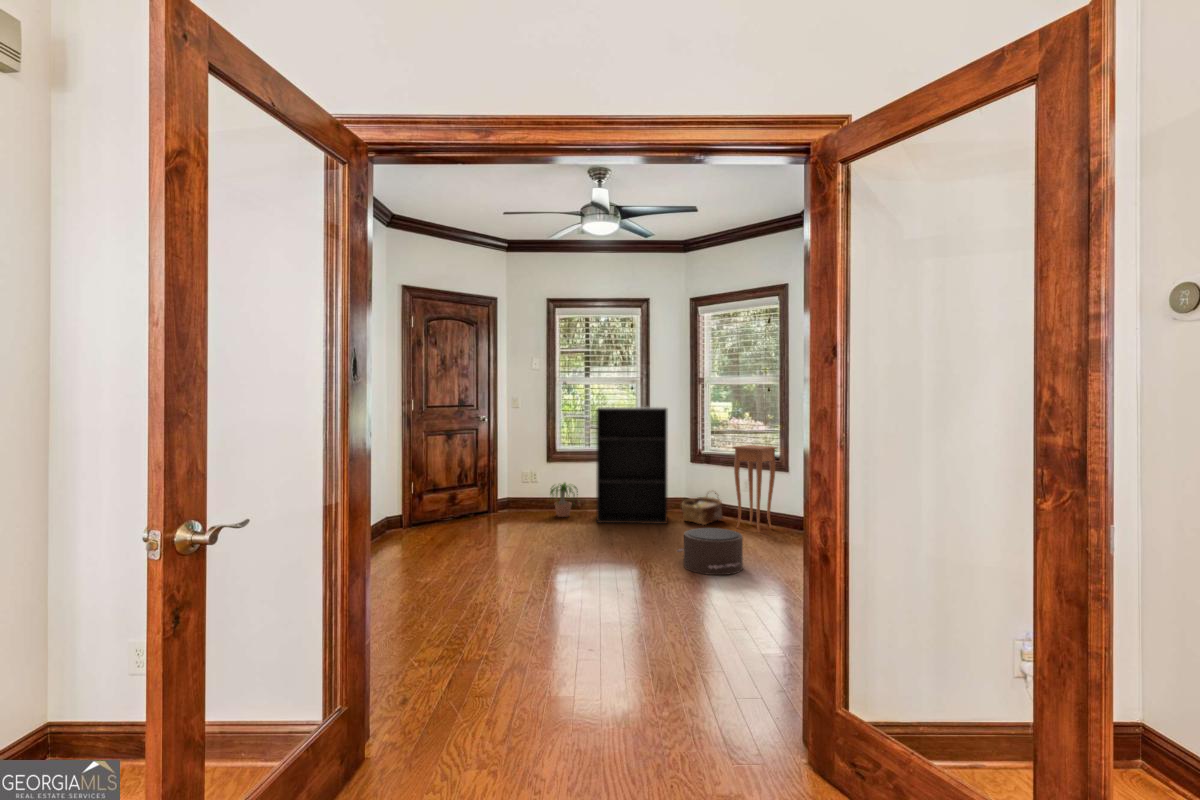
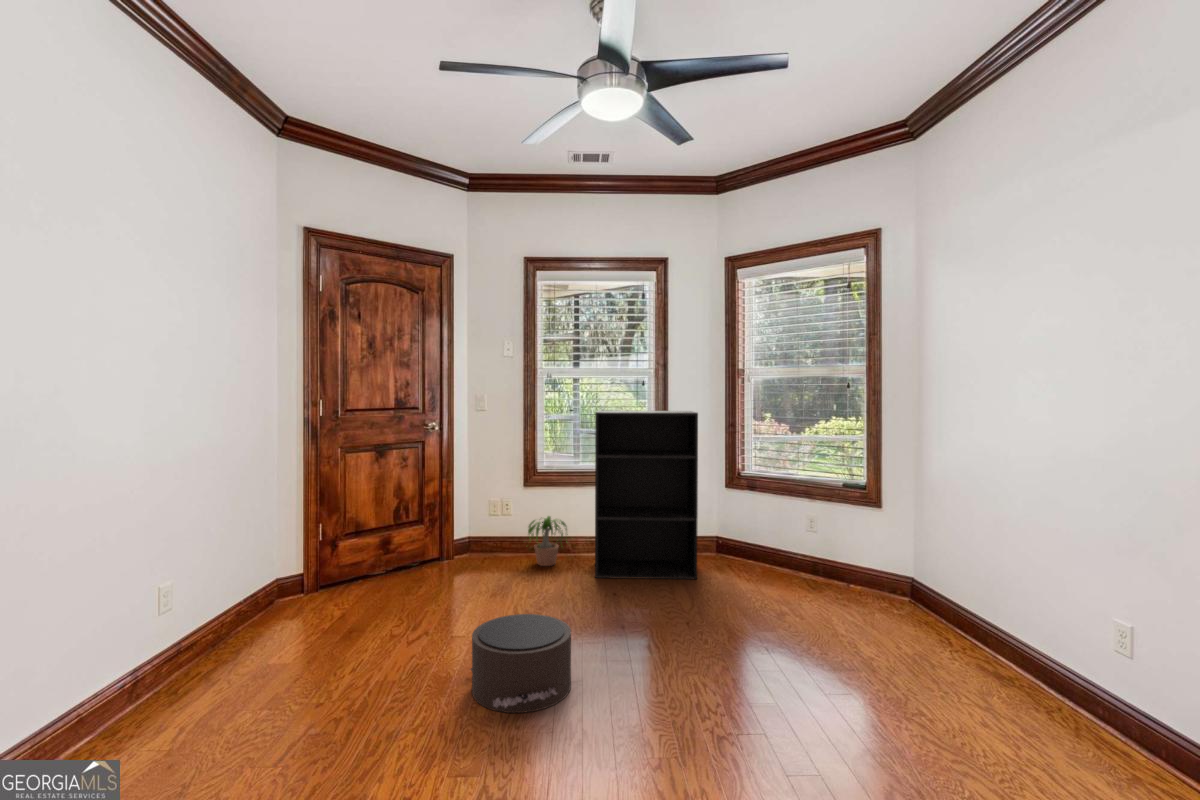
side table: present [733,445,777,532] -> none [795,466,860,597]
woven basket: present [682,491,723,525] -> none [716,528,774,581]
pouf: present [677,528,743,575] -> present [471,614,571,713]

